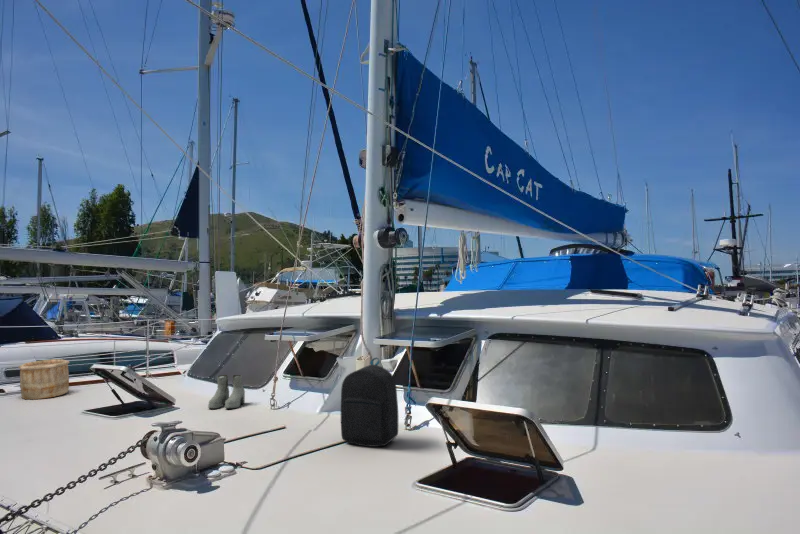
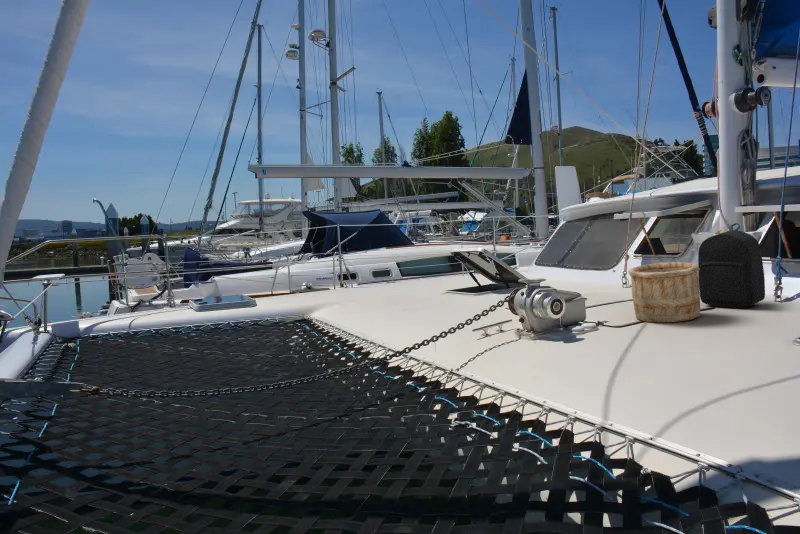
wooden bucket: present [18,359,69,399] -> present [628,262,700,322]
boots: present [208,375,245,409] -> none [565,257,598,286]

